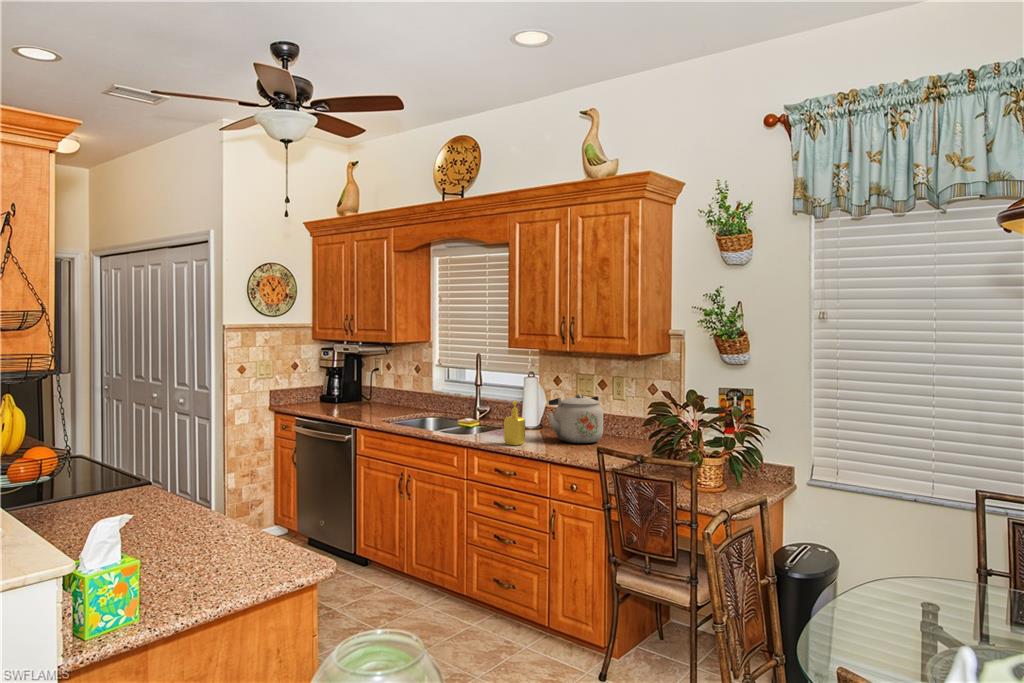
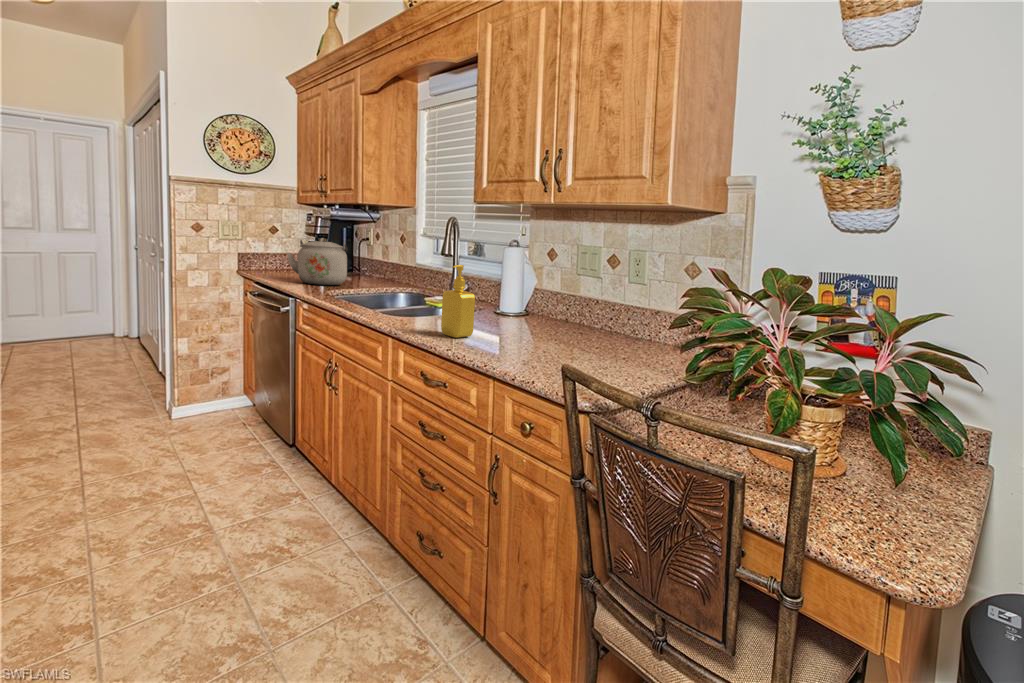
kettle: present [548,394,603,443] -> present [287,238,348,285]

